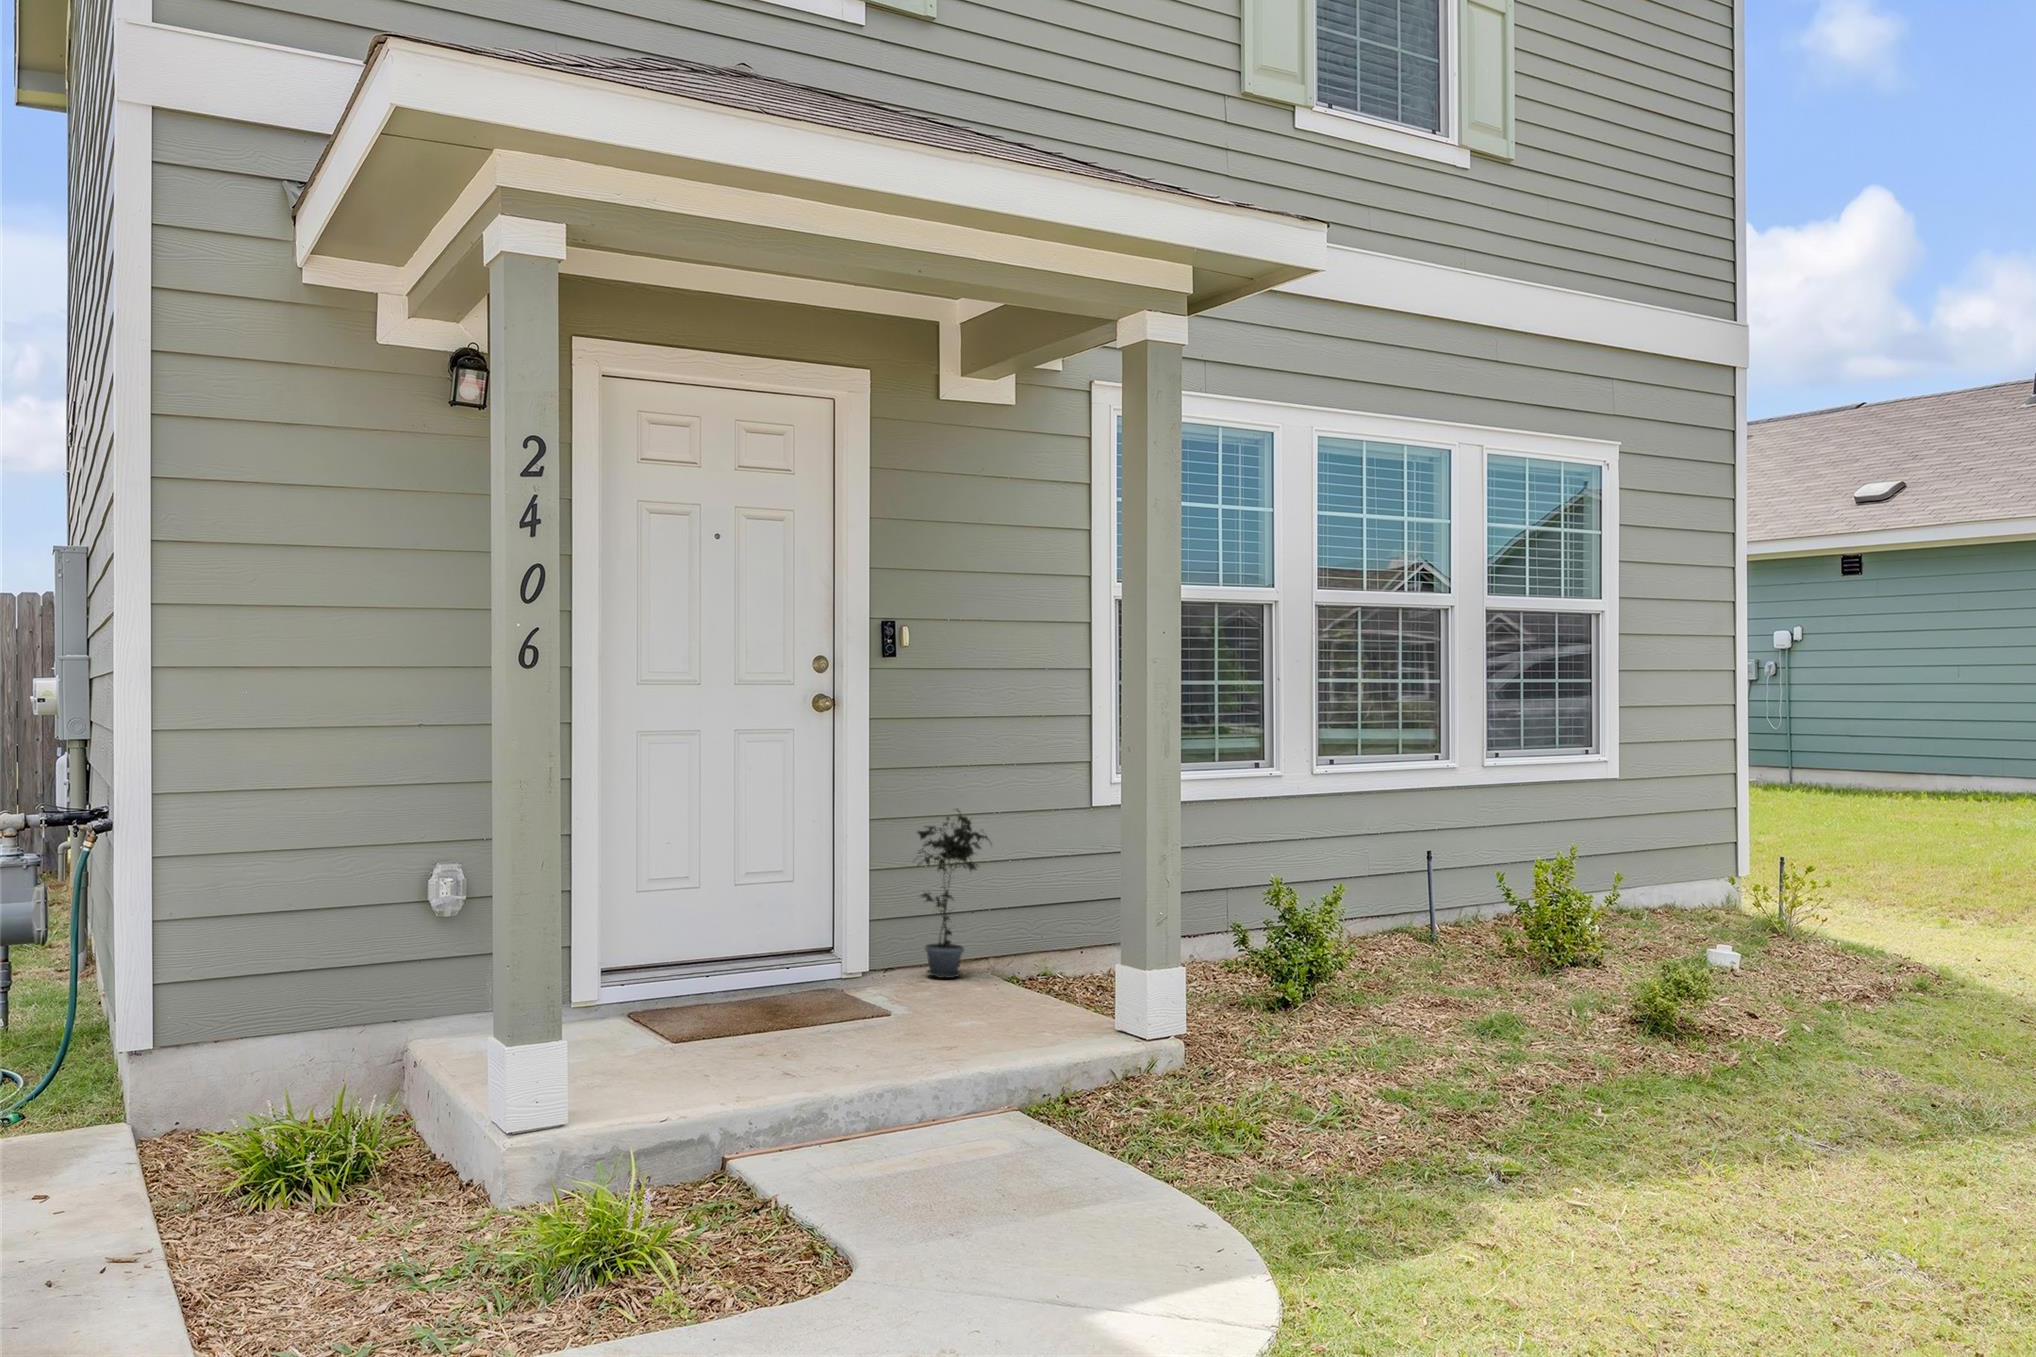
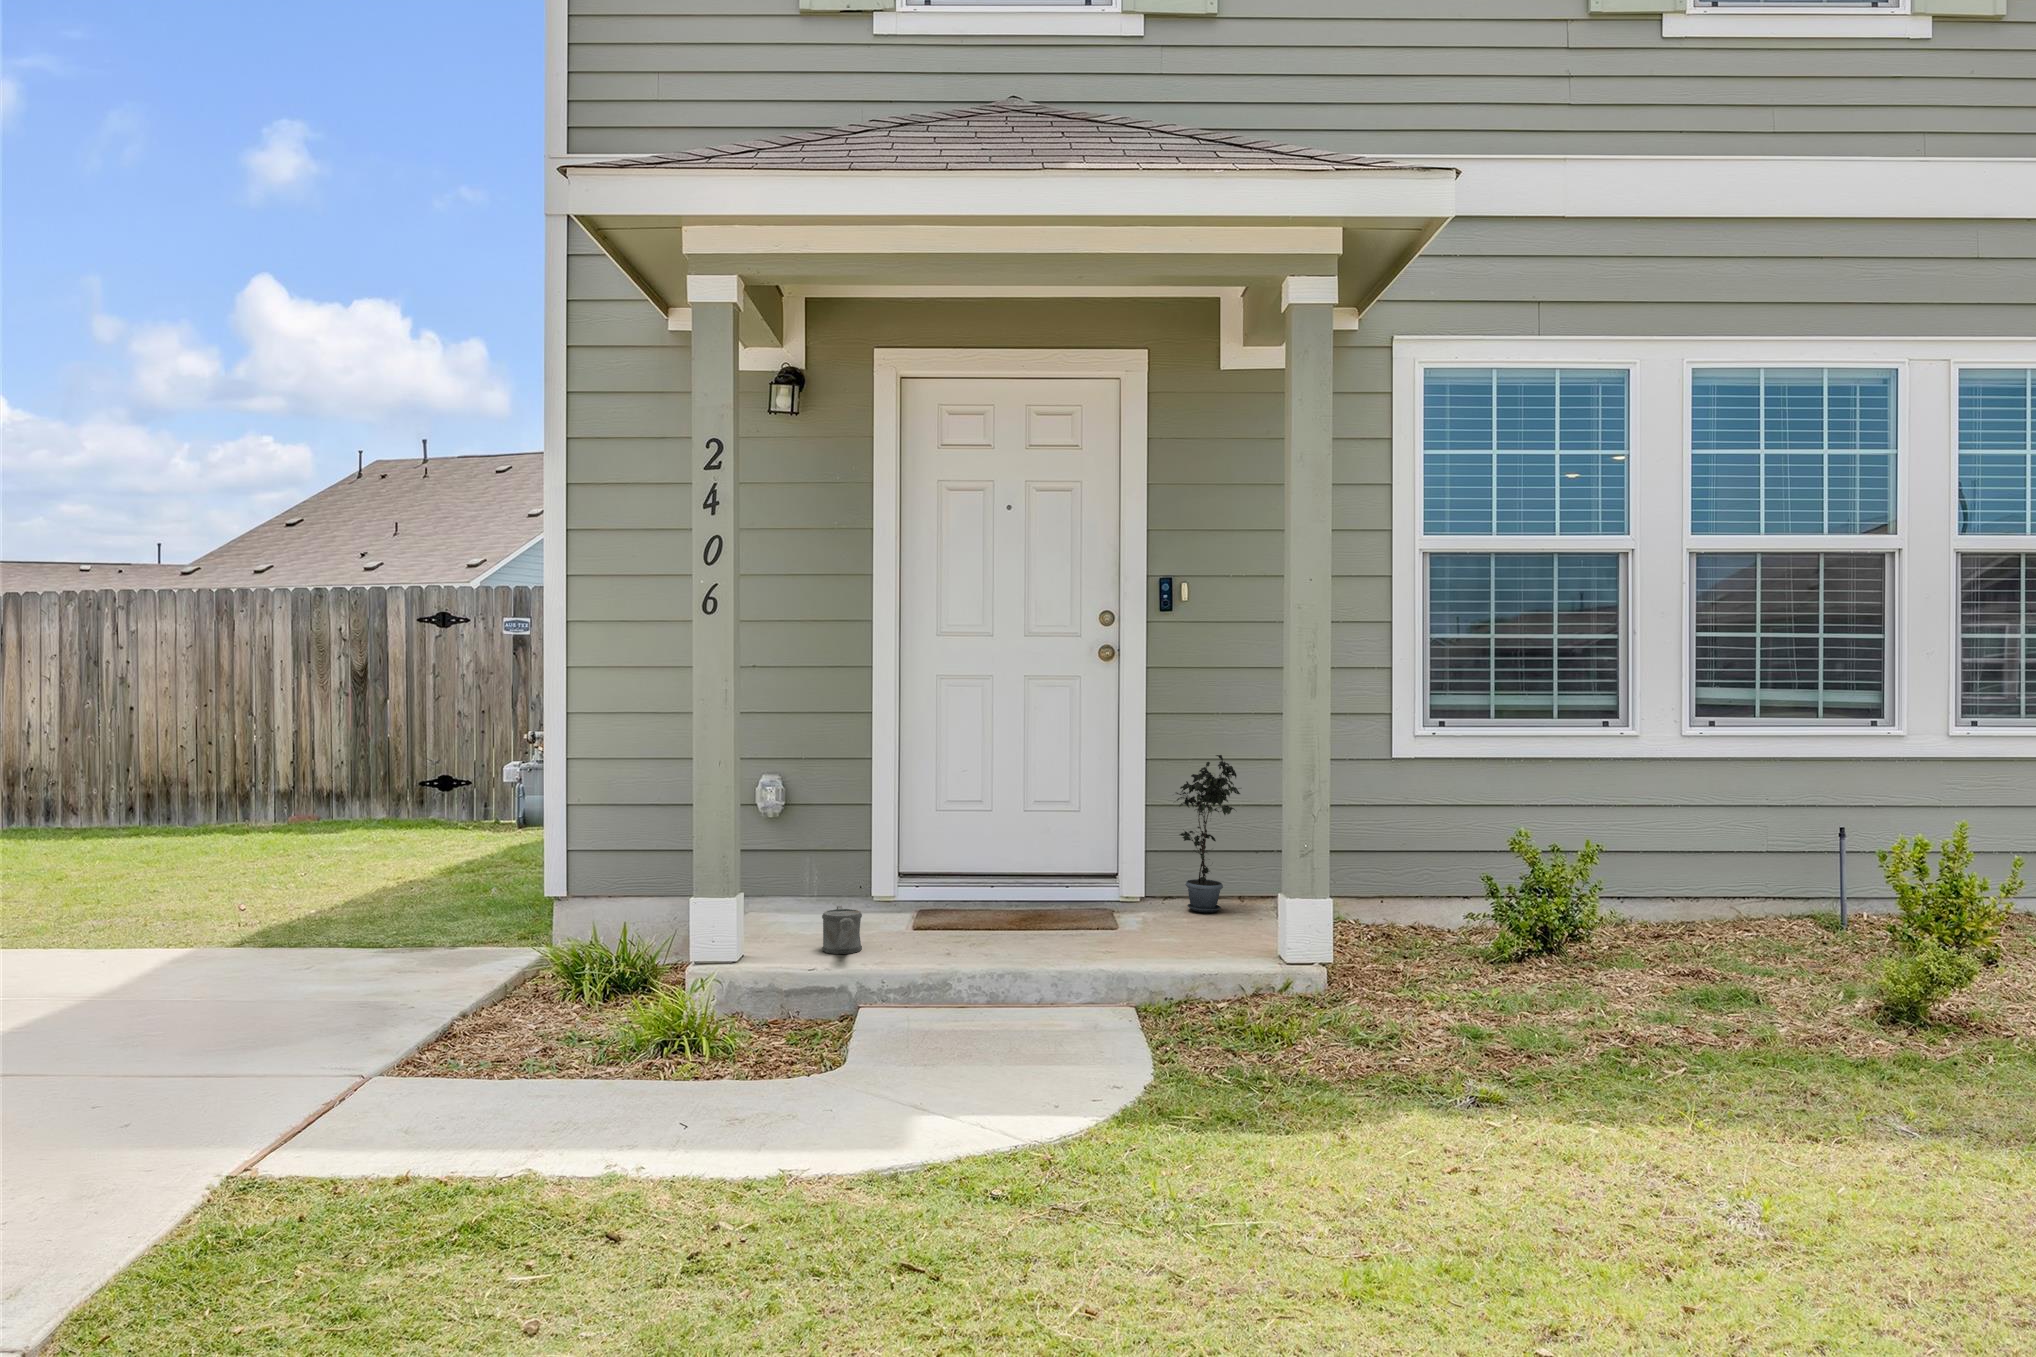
watering can: none [631,999,706,1054] -> present [822,906,862,954]

